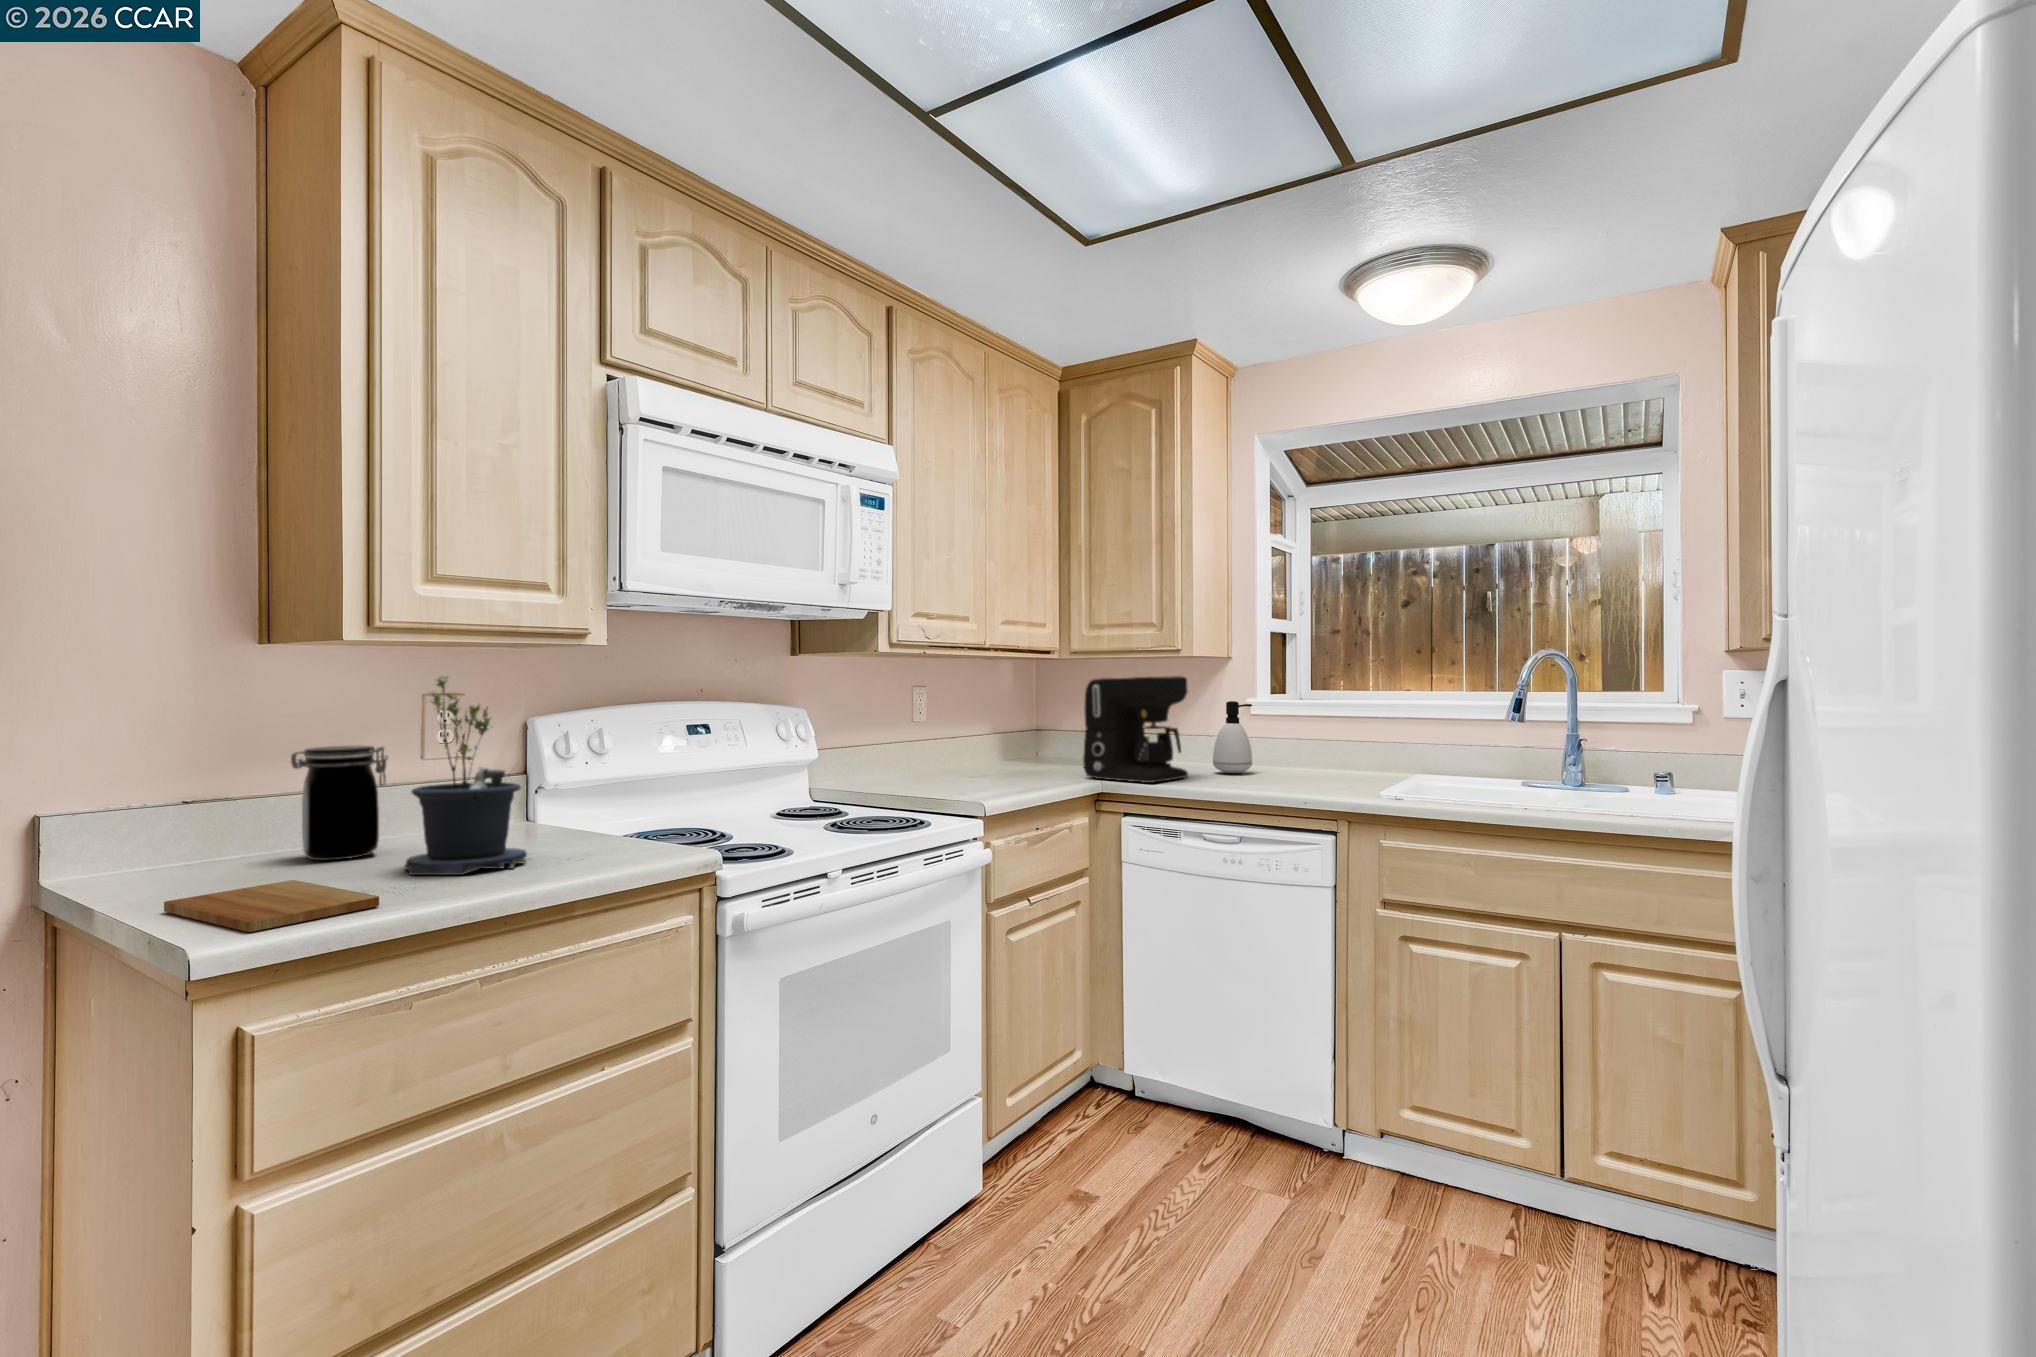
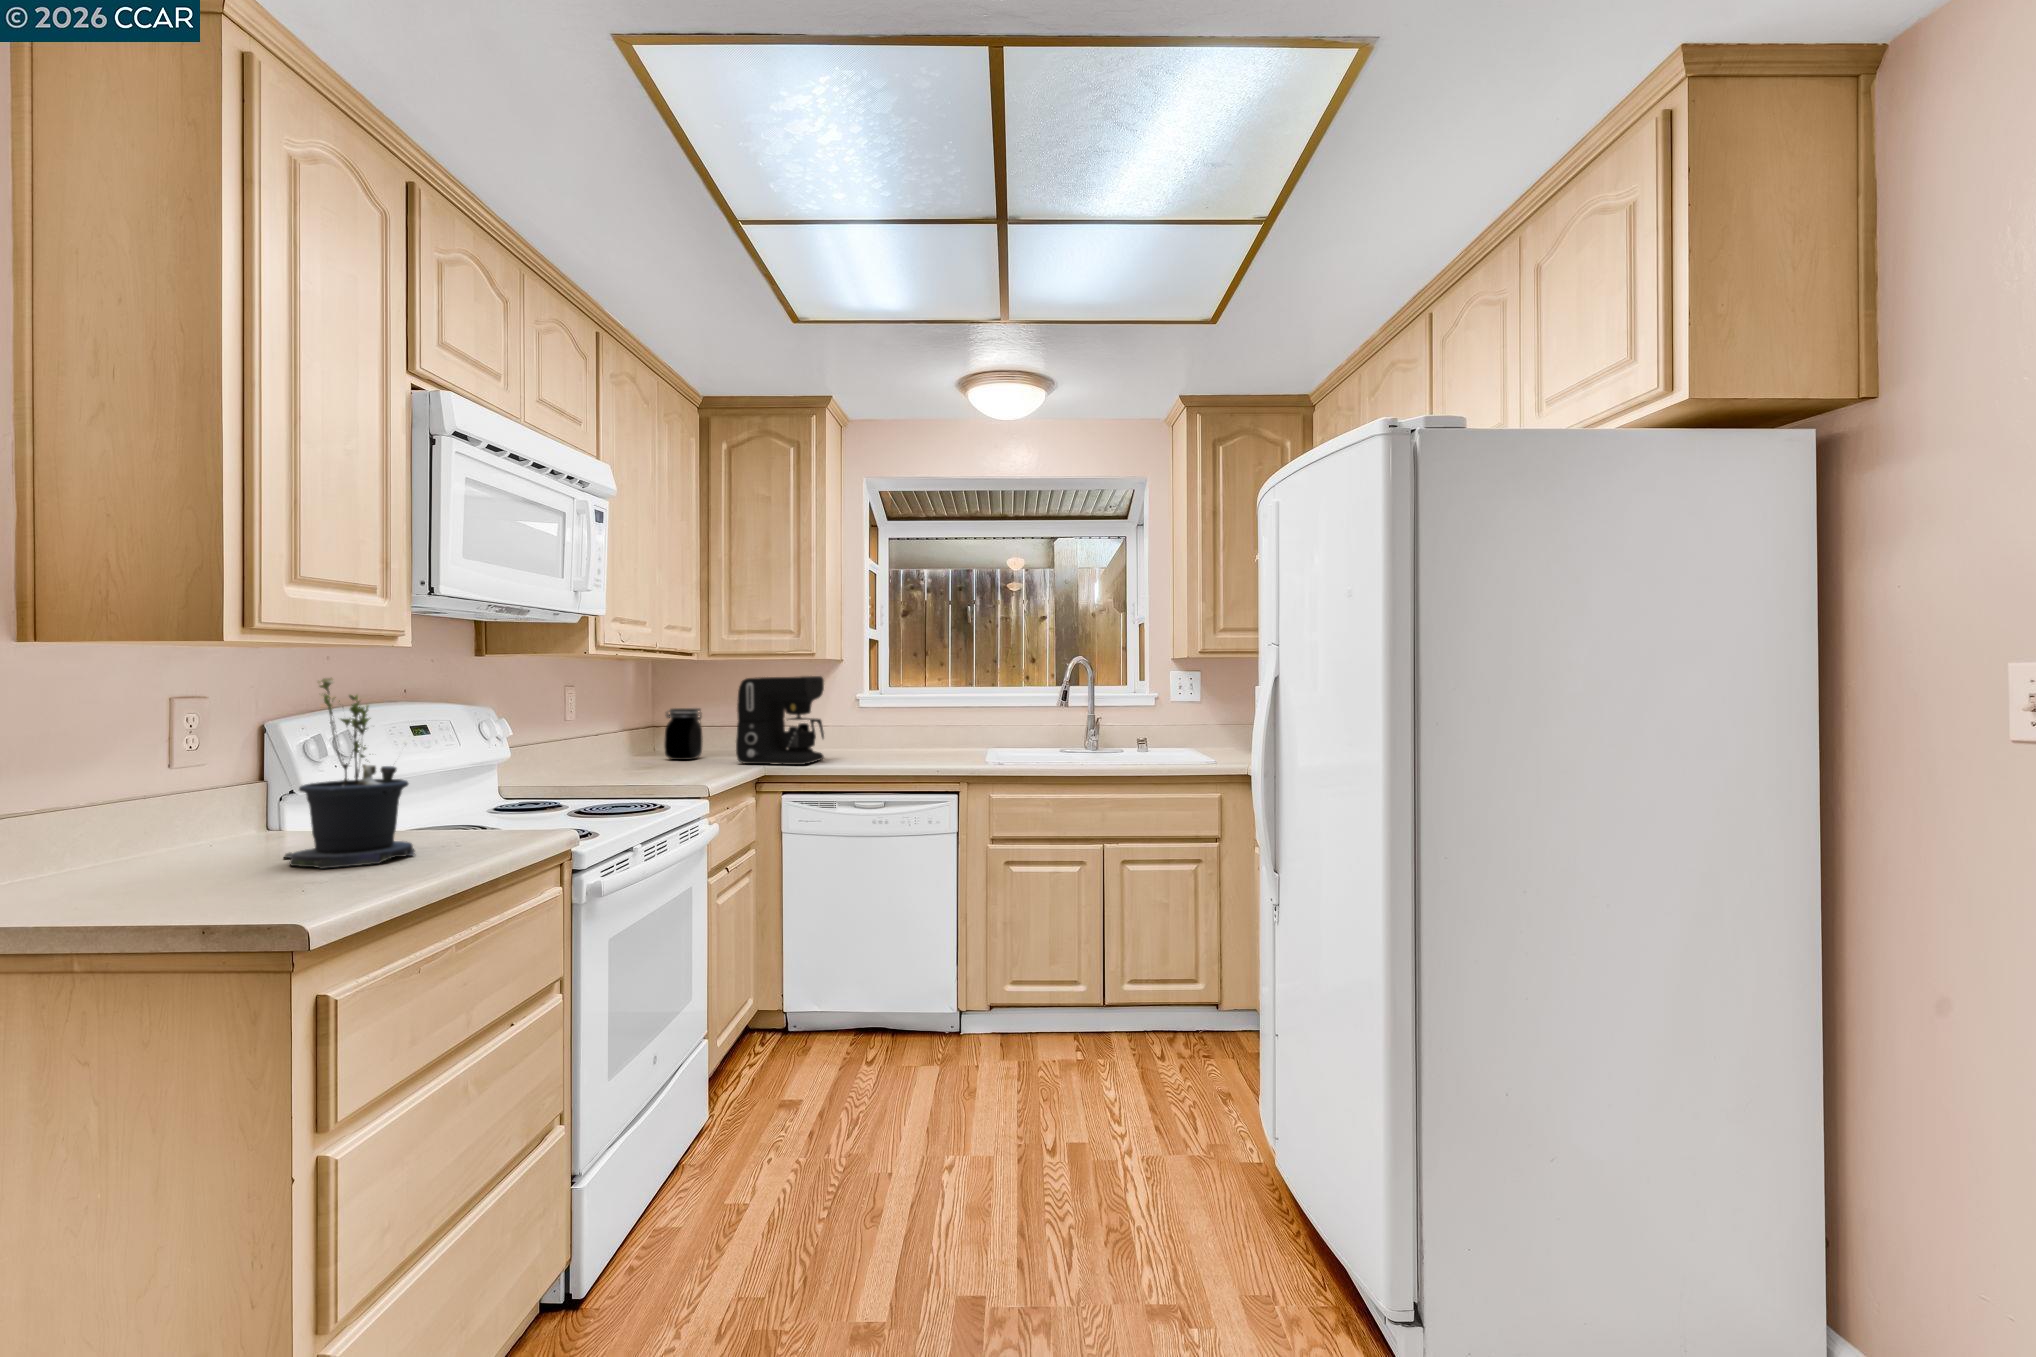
soap dispenser: present [1213,701,1252,773] -> none [835,696,867,755]
jar: present [291,745,388,861] -> present [664,708,703,760]
cutting board: present [164,880,379,932] -> none [147,878,384,913]

